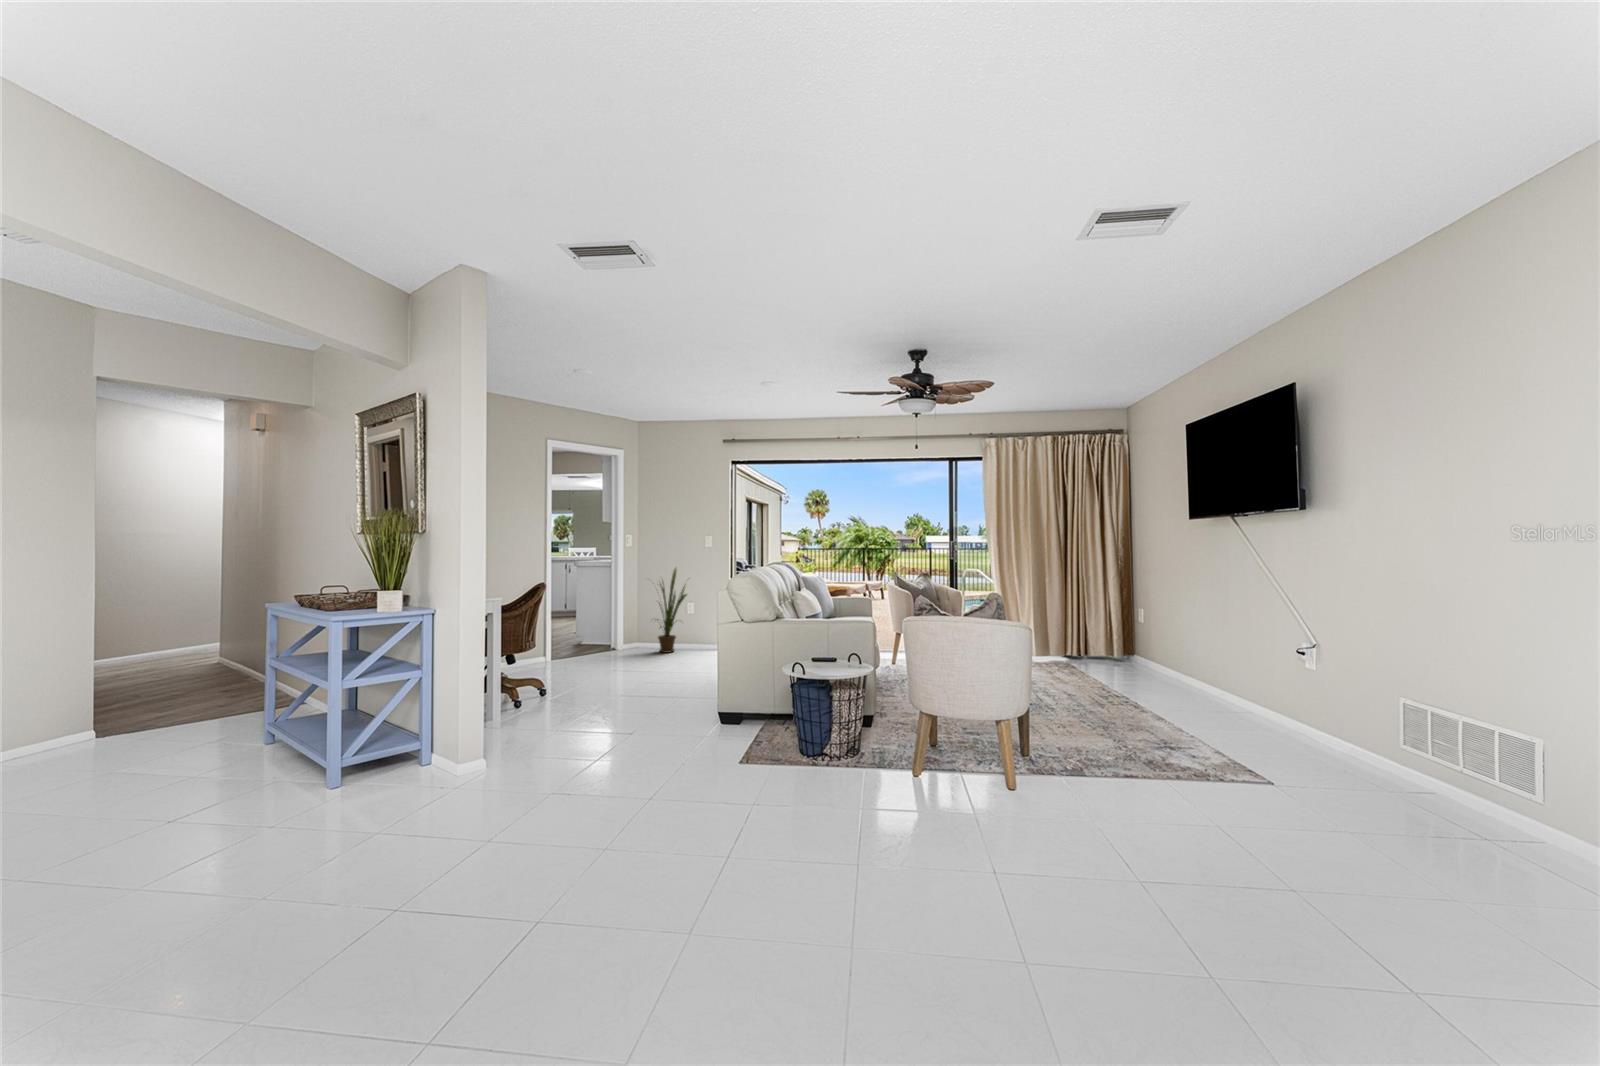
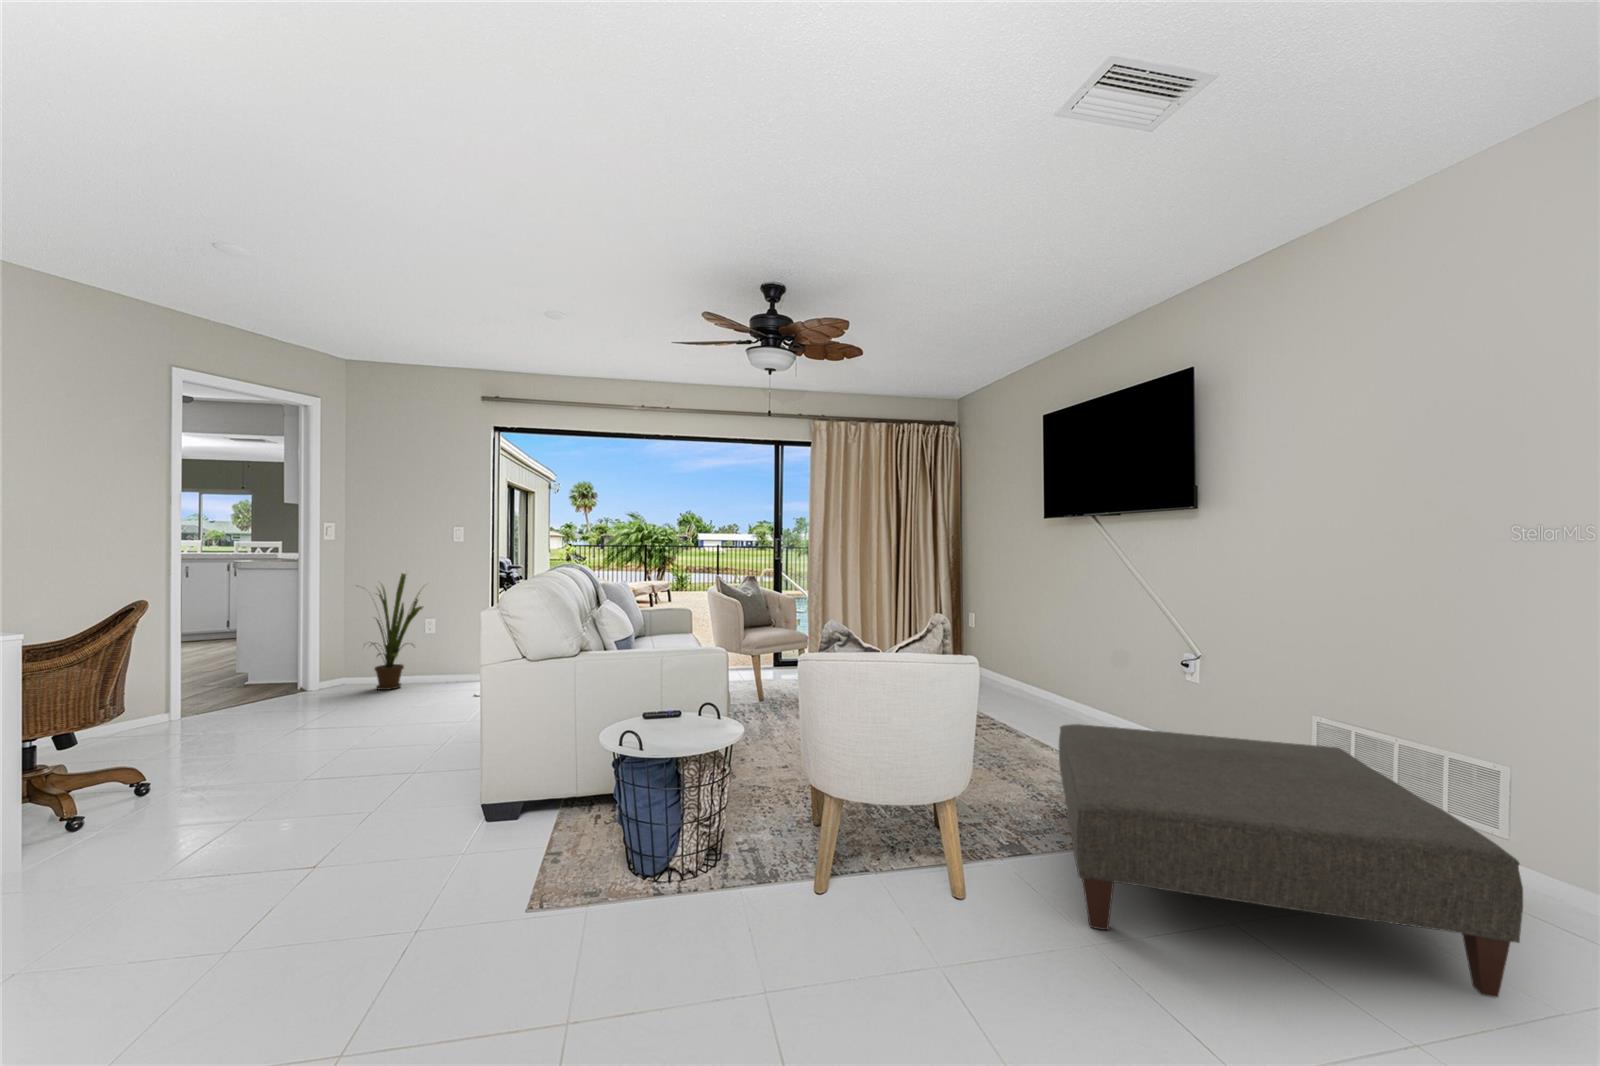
ottoman: none [1079,688,1395,876] -> present [1059,724,1523,997]

